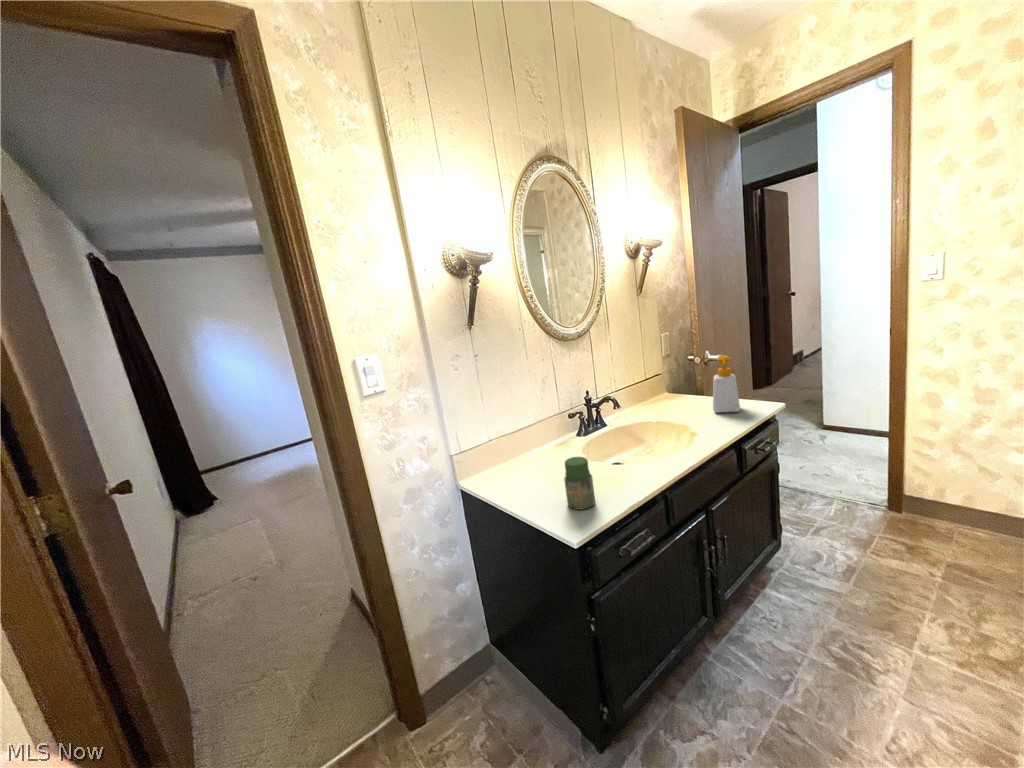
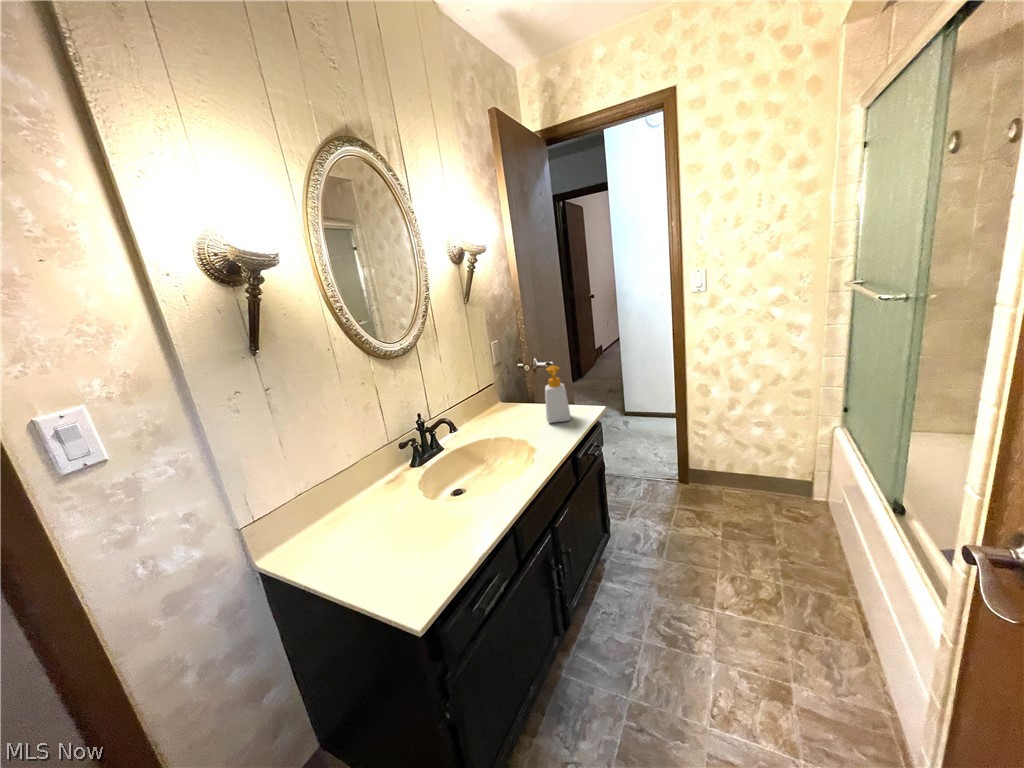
jar: present [564,457,595,510] -> none [400,509,440,575]

